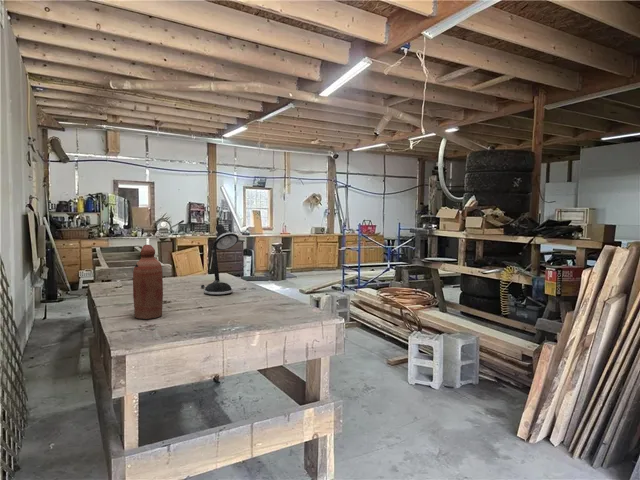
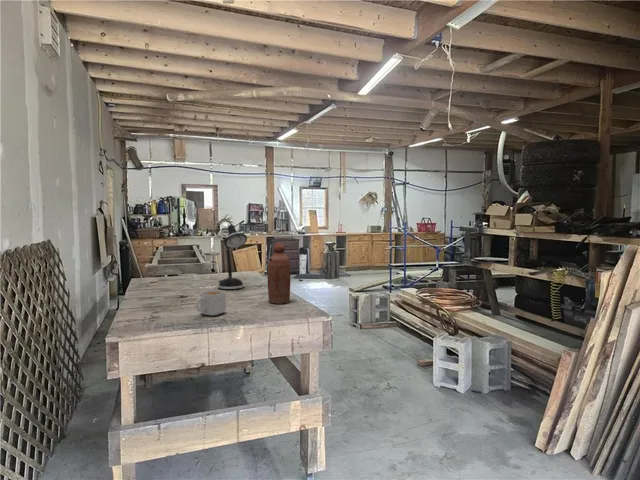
bottle: present [133,245,163,319] -> present [267,242,290,304]
mug: none [207,297,236,325] -> present [196,290,226,315]

